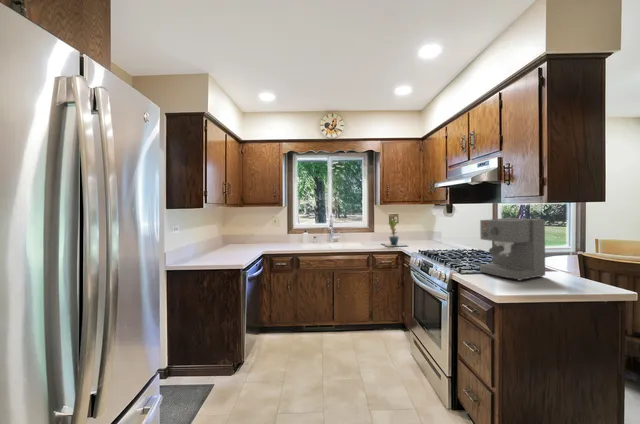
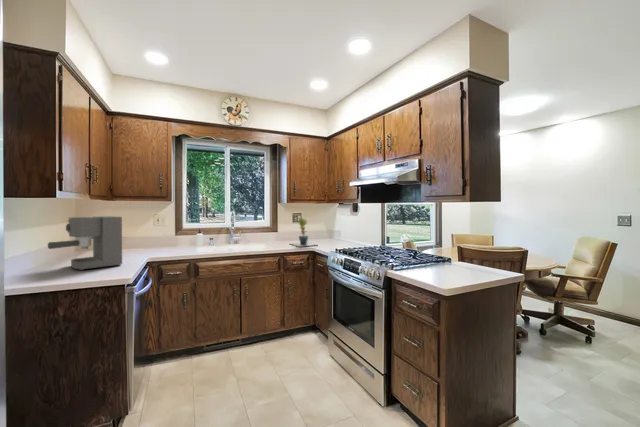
coffee maker: present [480,218,545,281] -> present [48,216,122,270]

